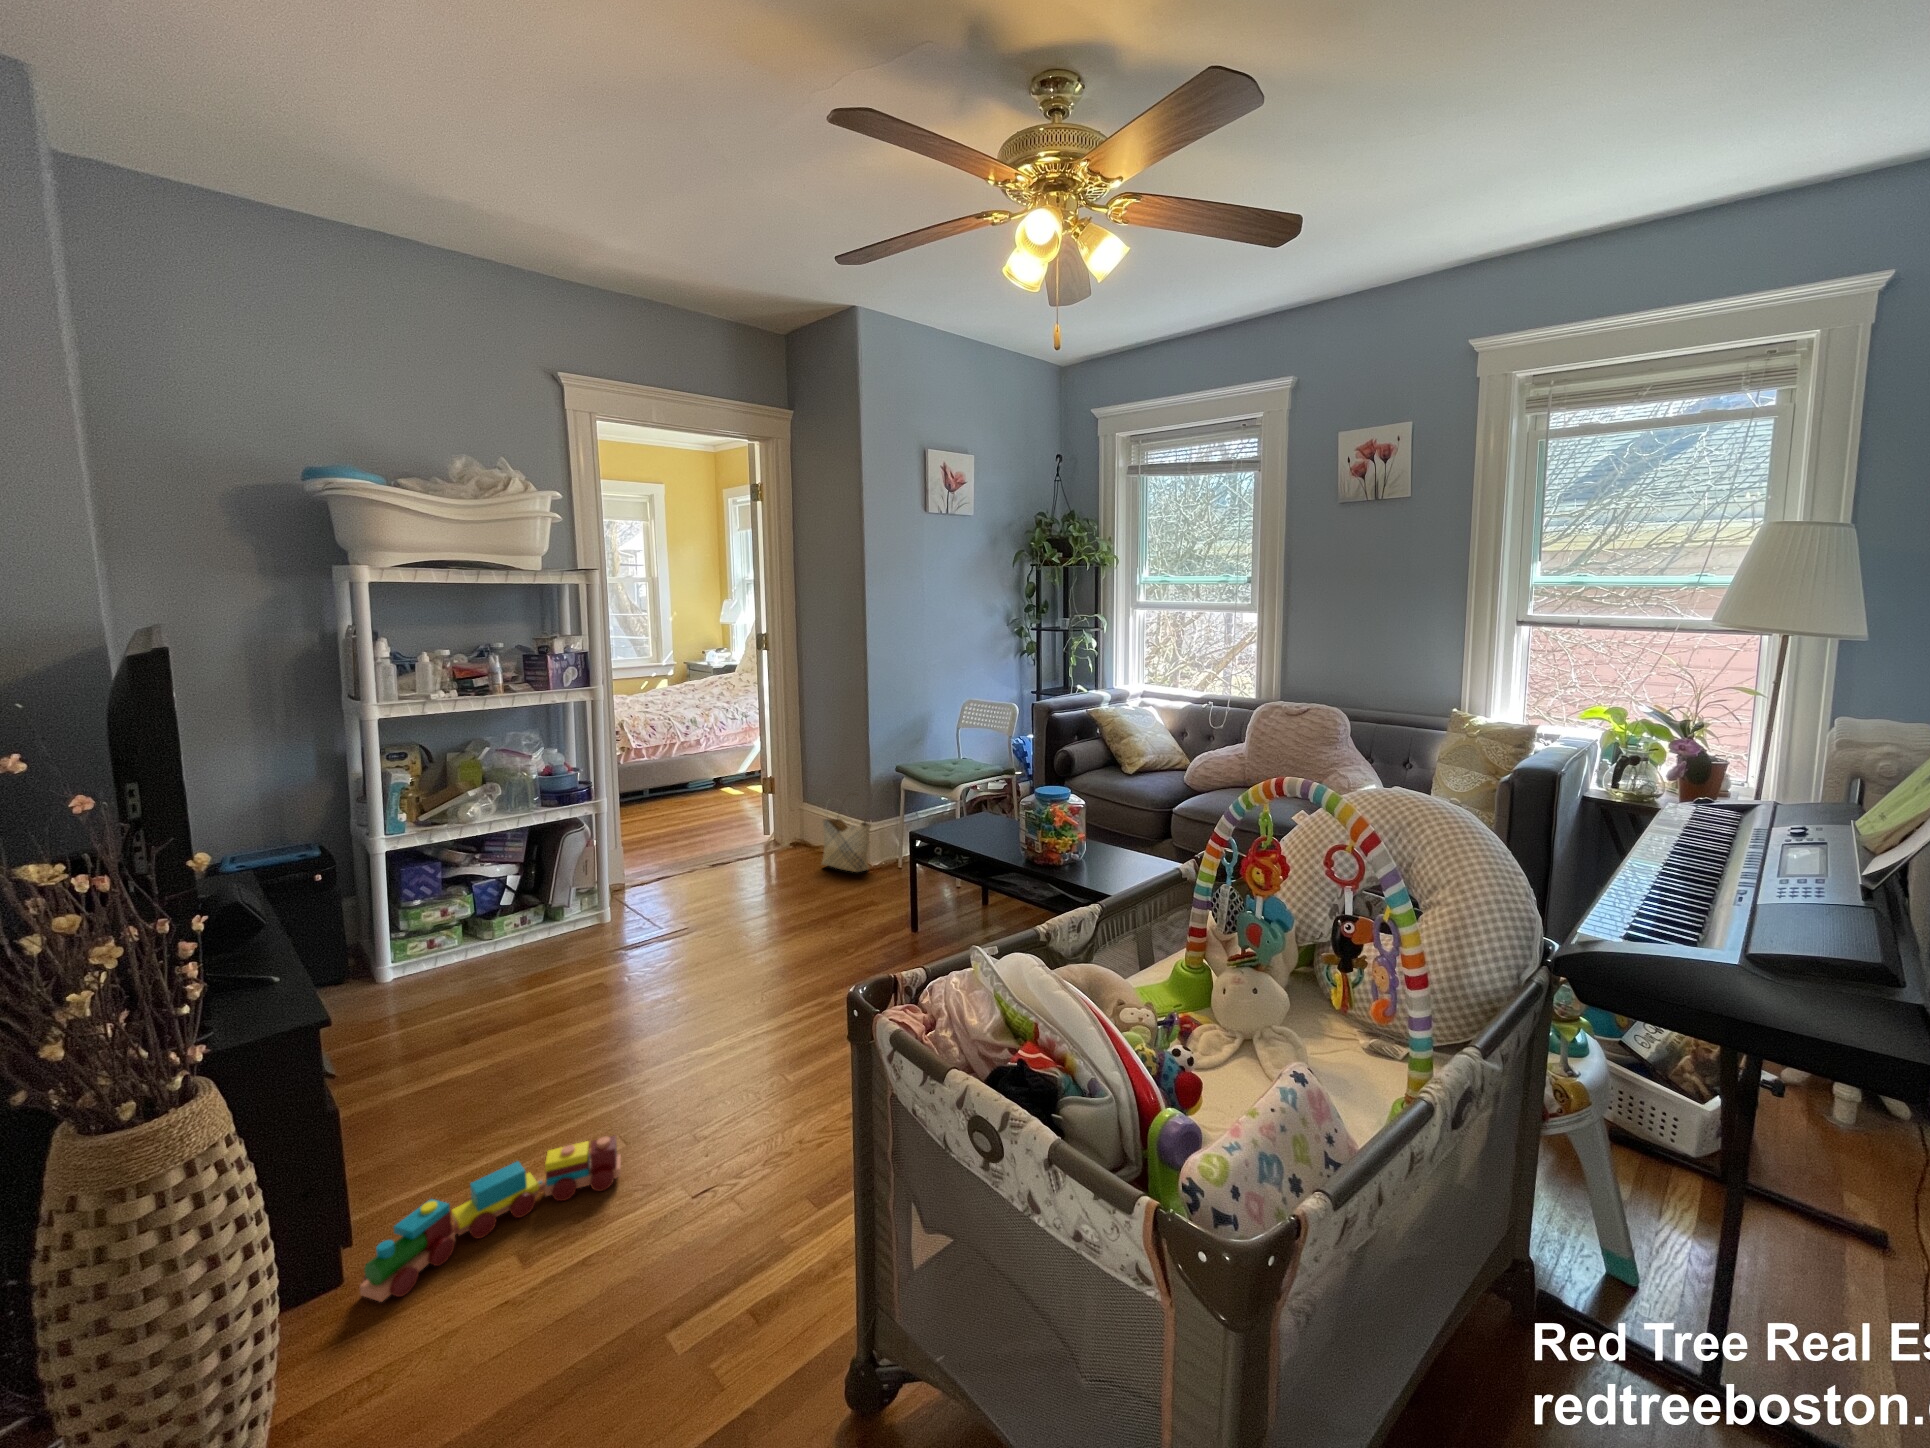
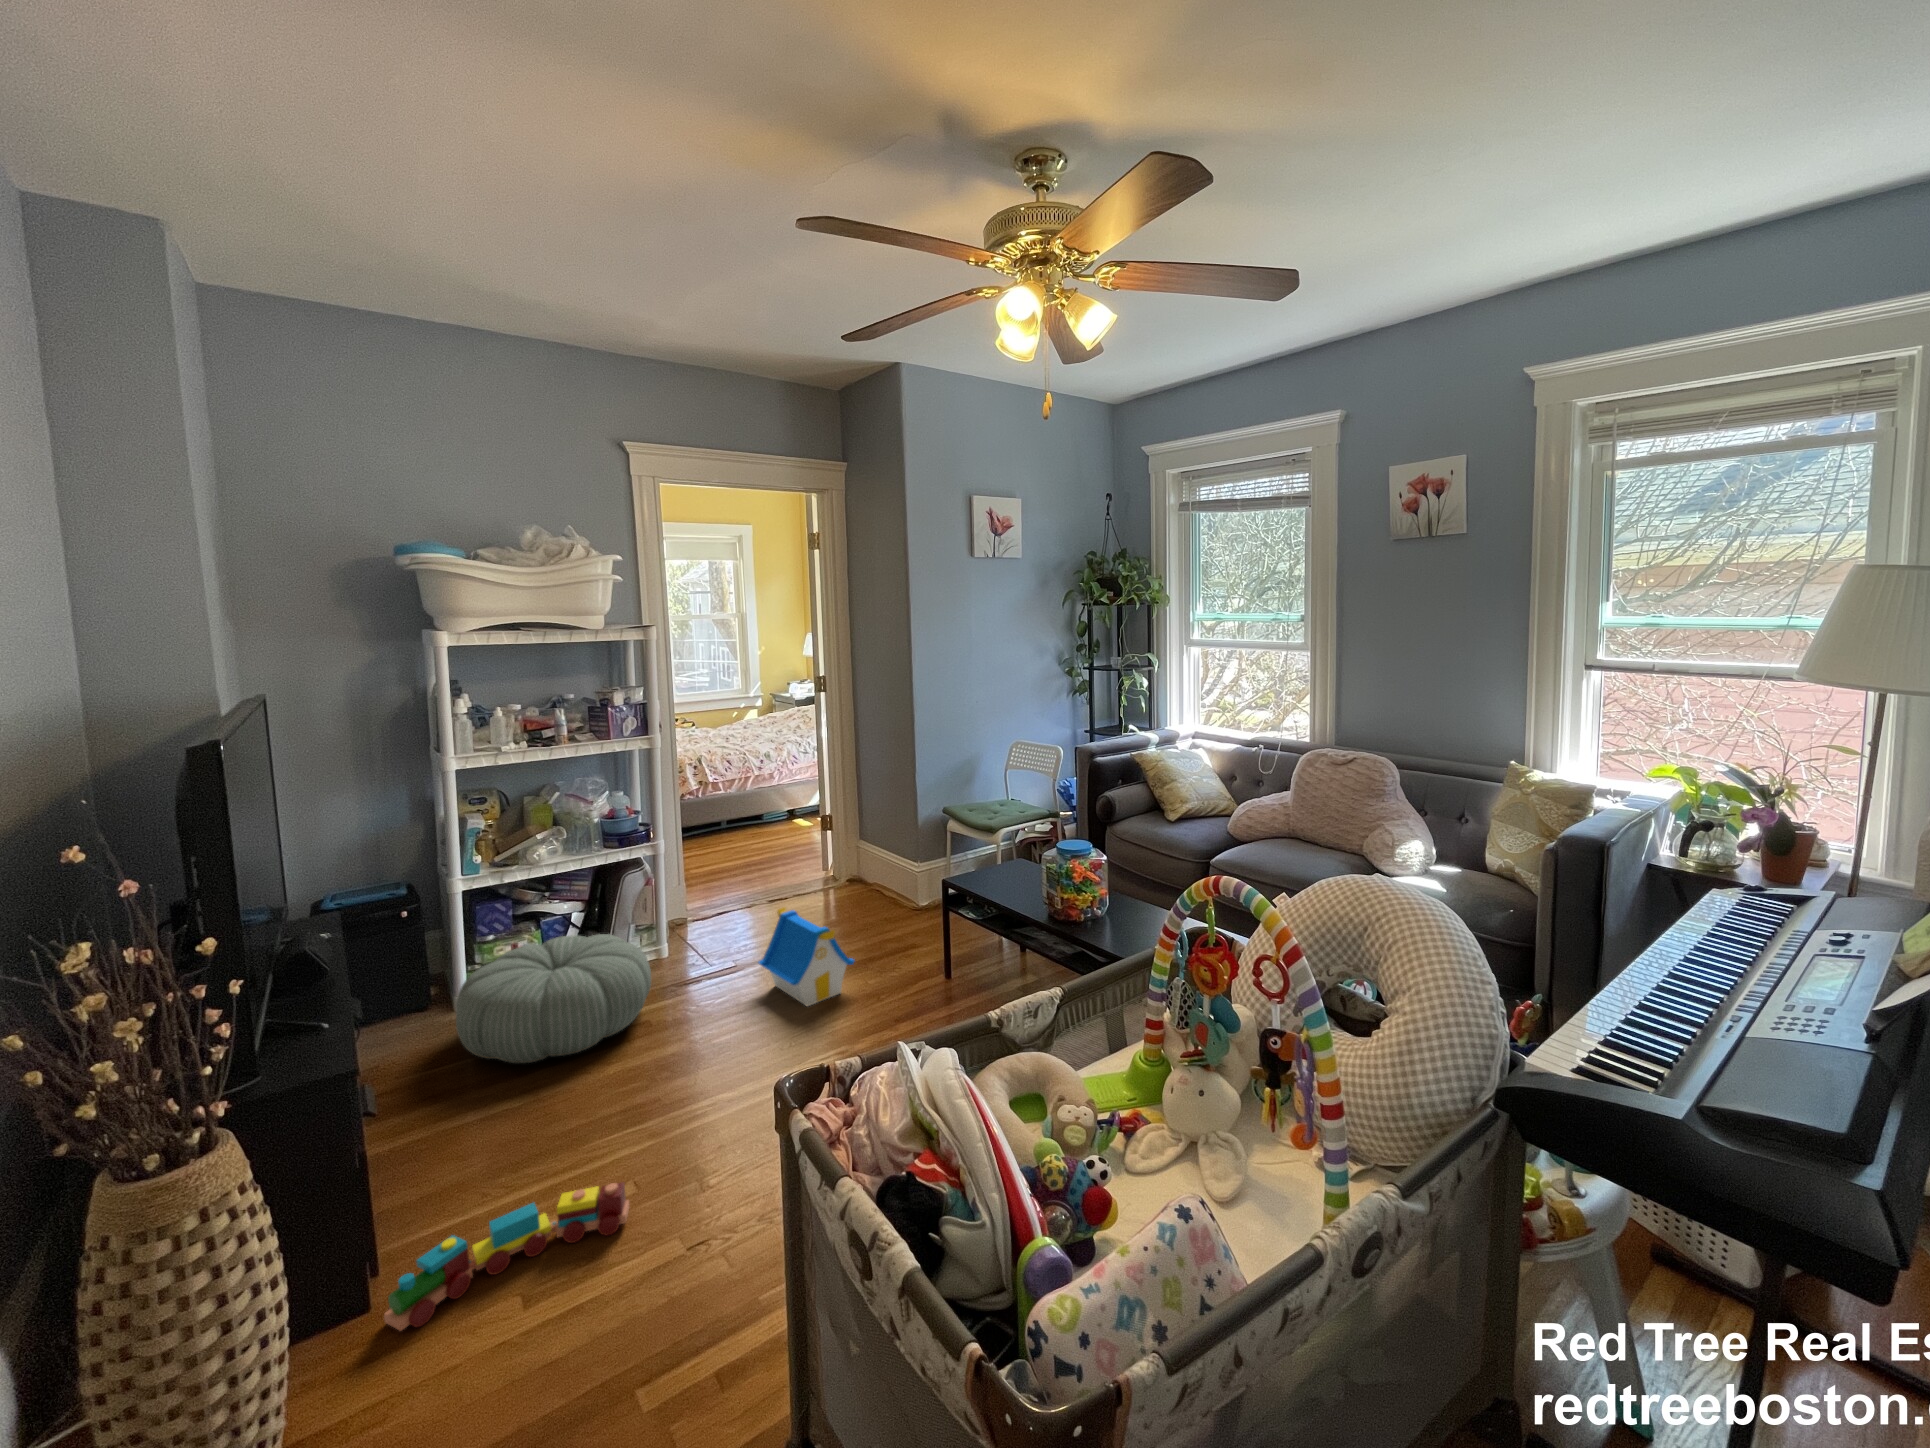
woven basket: present [822,794,871,872] -> none [871,834,917,912]
toy house: none [717,863,822,963] -> present [759,908,854,1006]
pouf: none [386,896,604,1031] -> present [456,934,651,1063]

